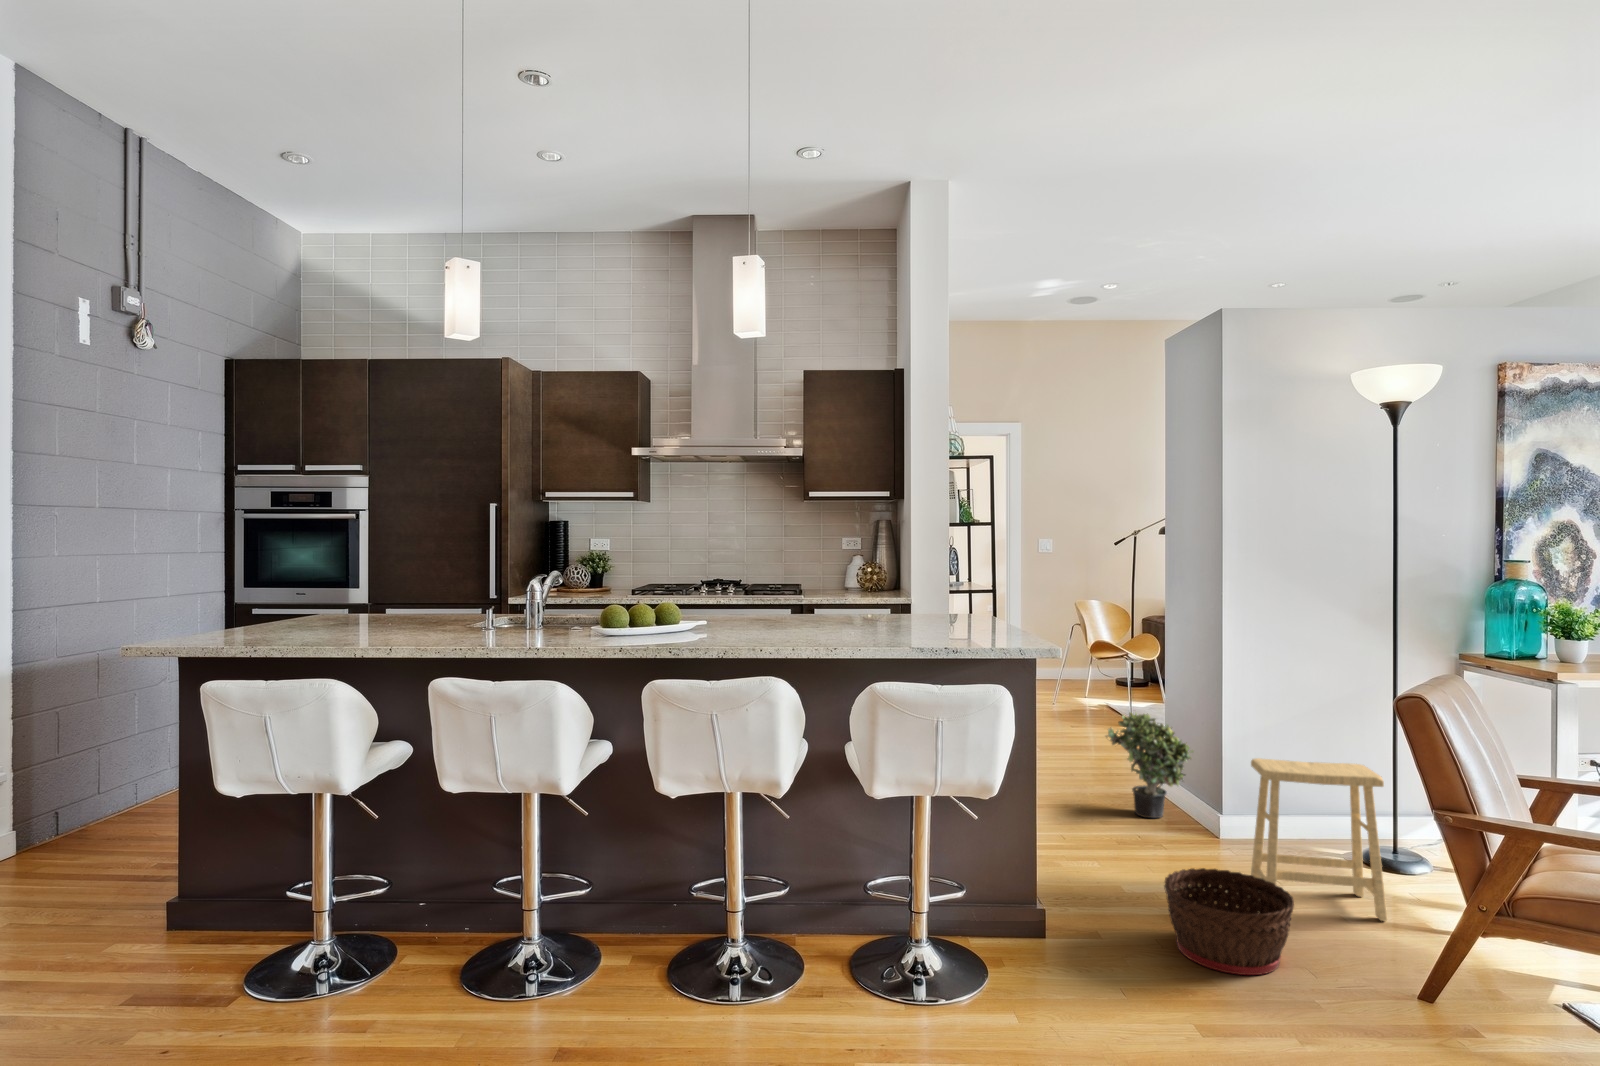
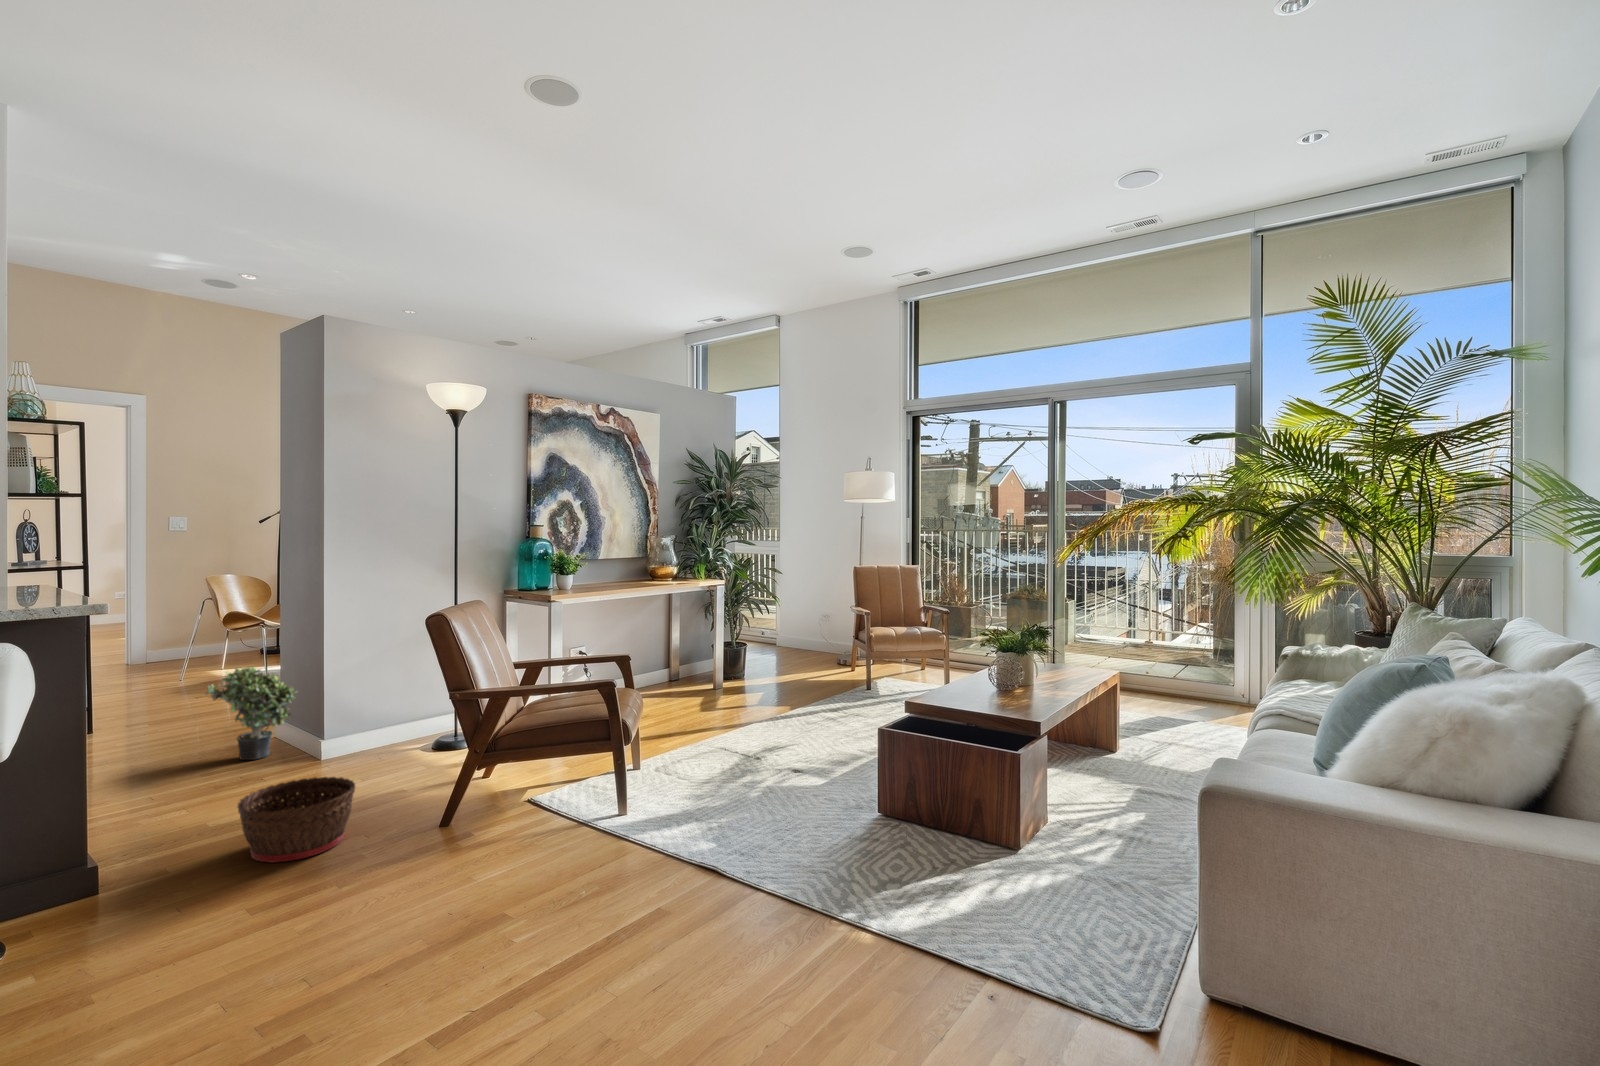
footstool: present [1251,758,1387,921] -> none [336,675,438,803]

